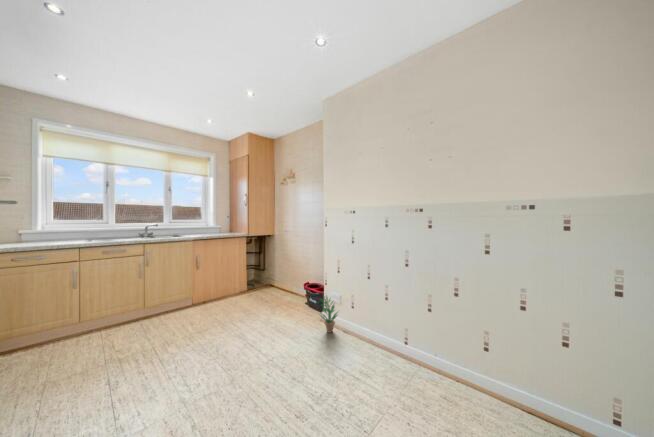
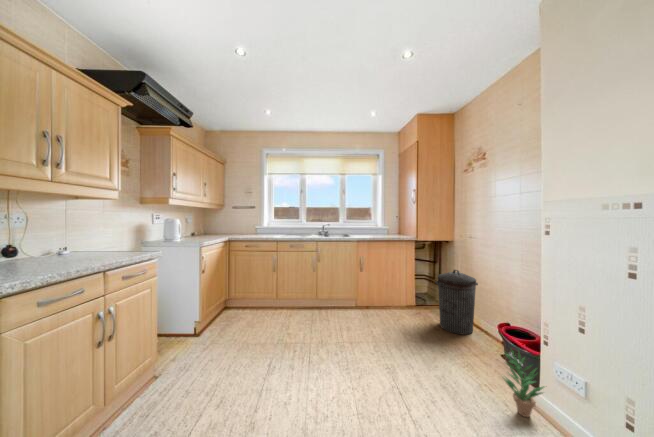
trash can: none [267,255,295,302] -> present [435,270,478,335]

